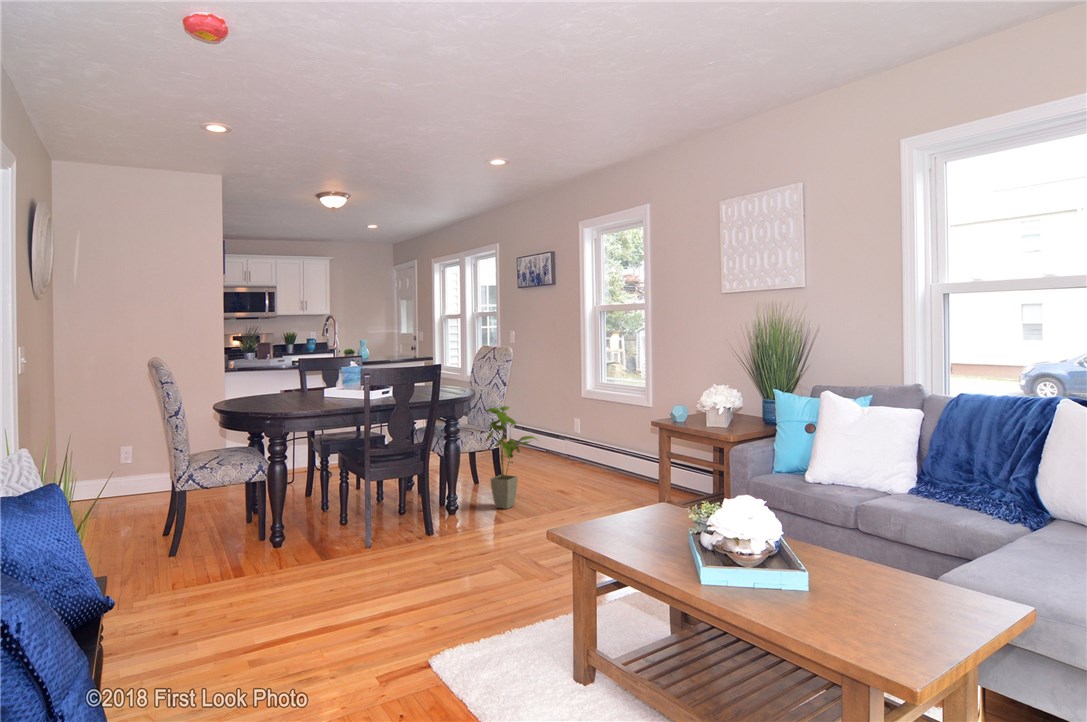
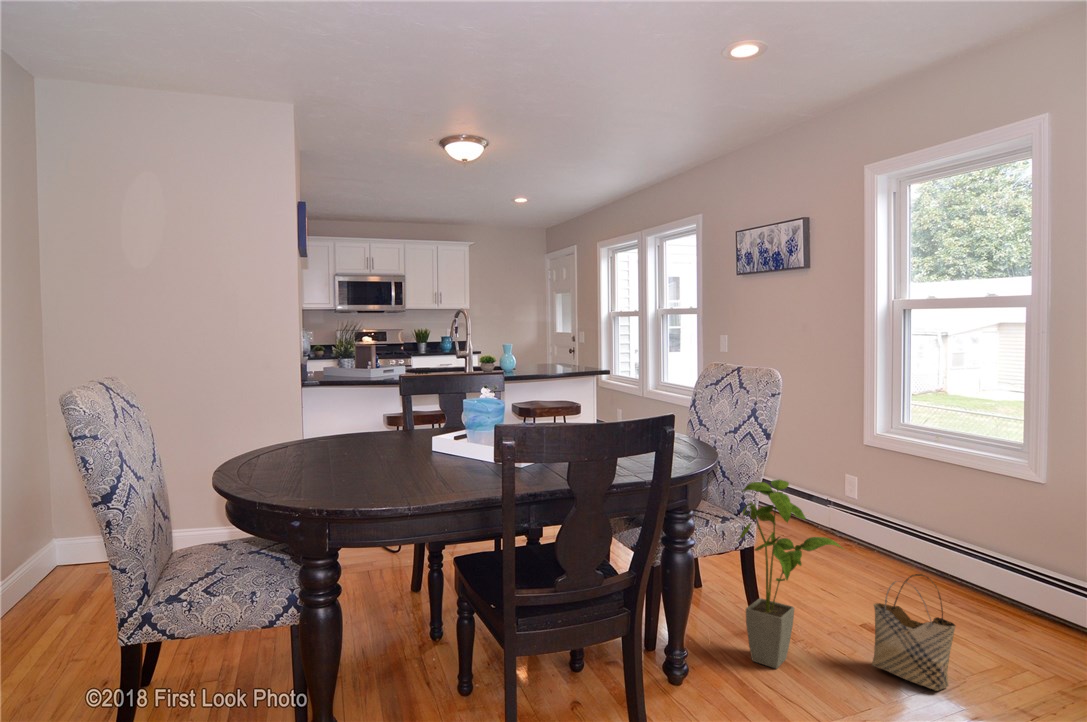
woven basket: none [558,452,594,509] -> present [872,574,956,691]

